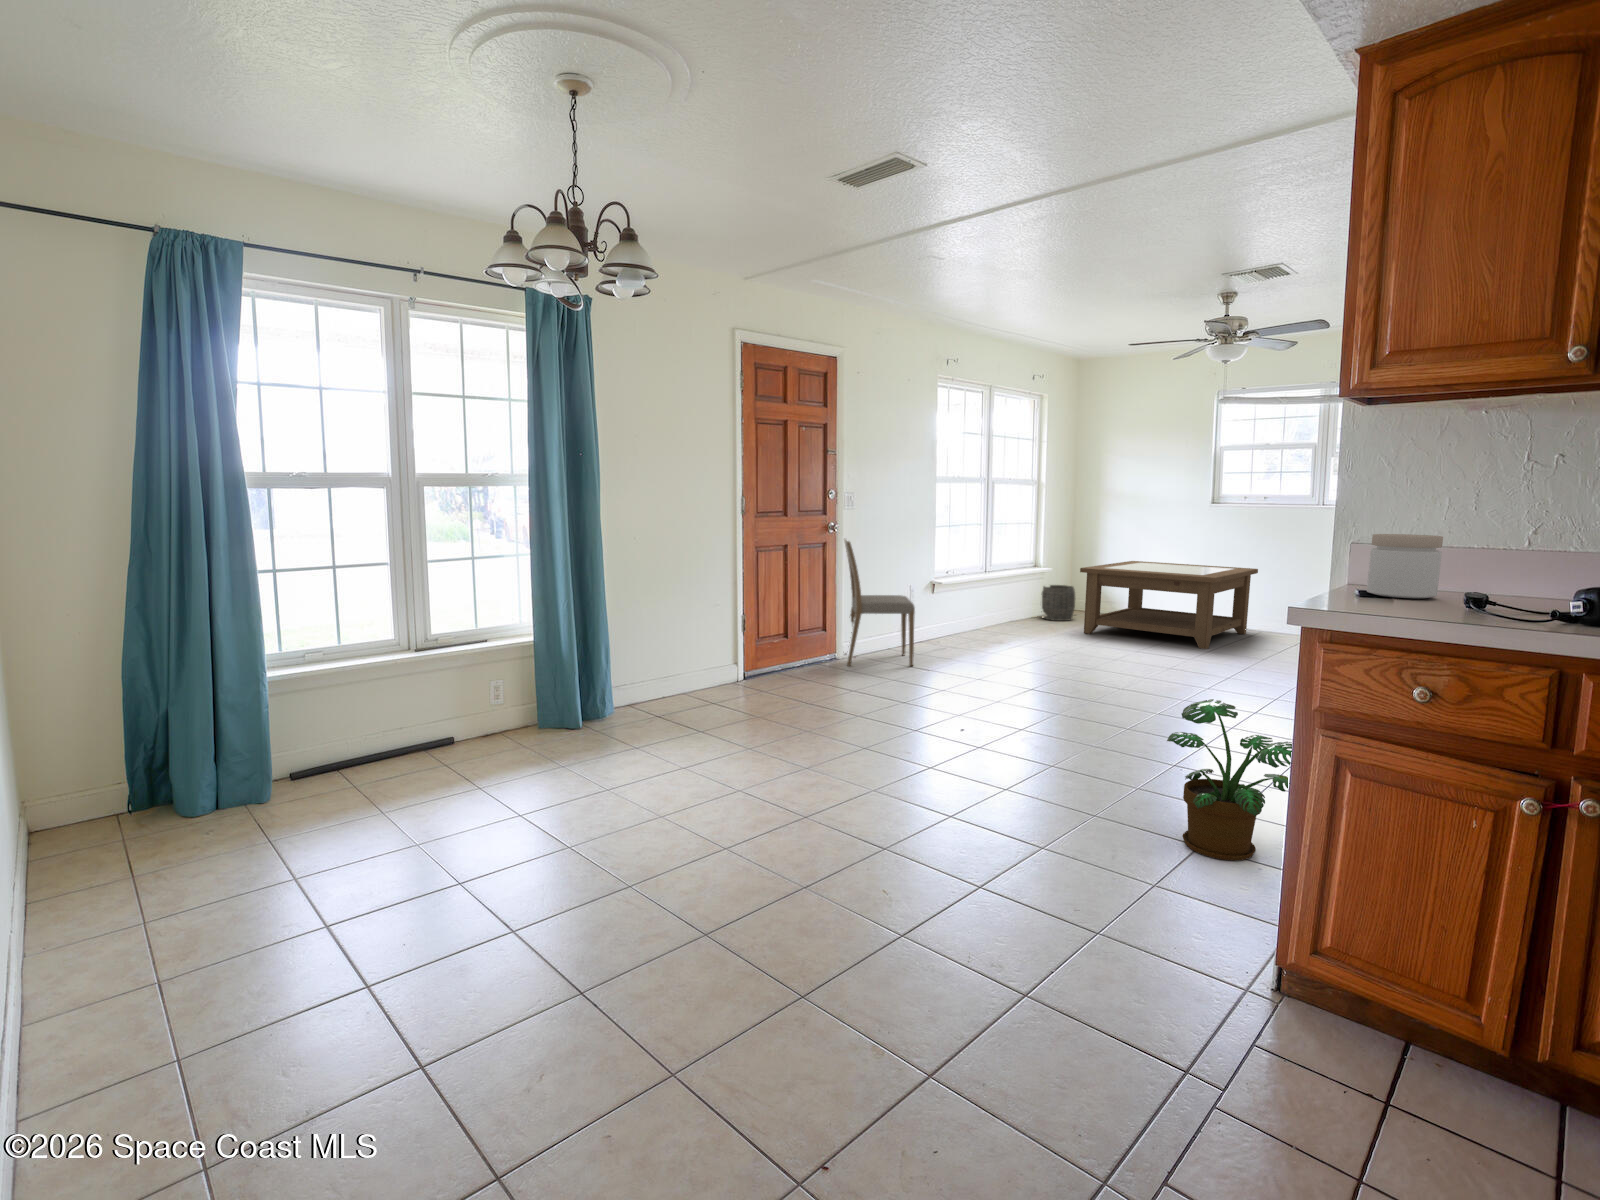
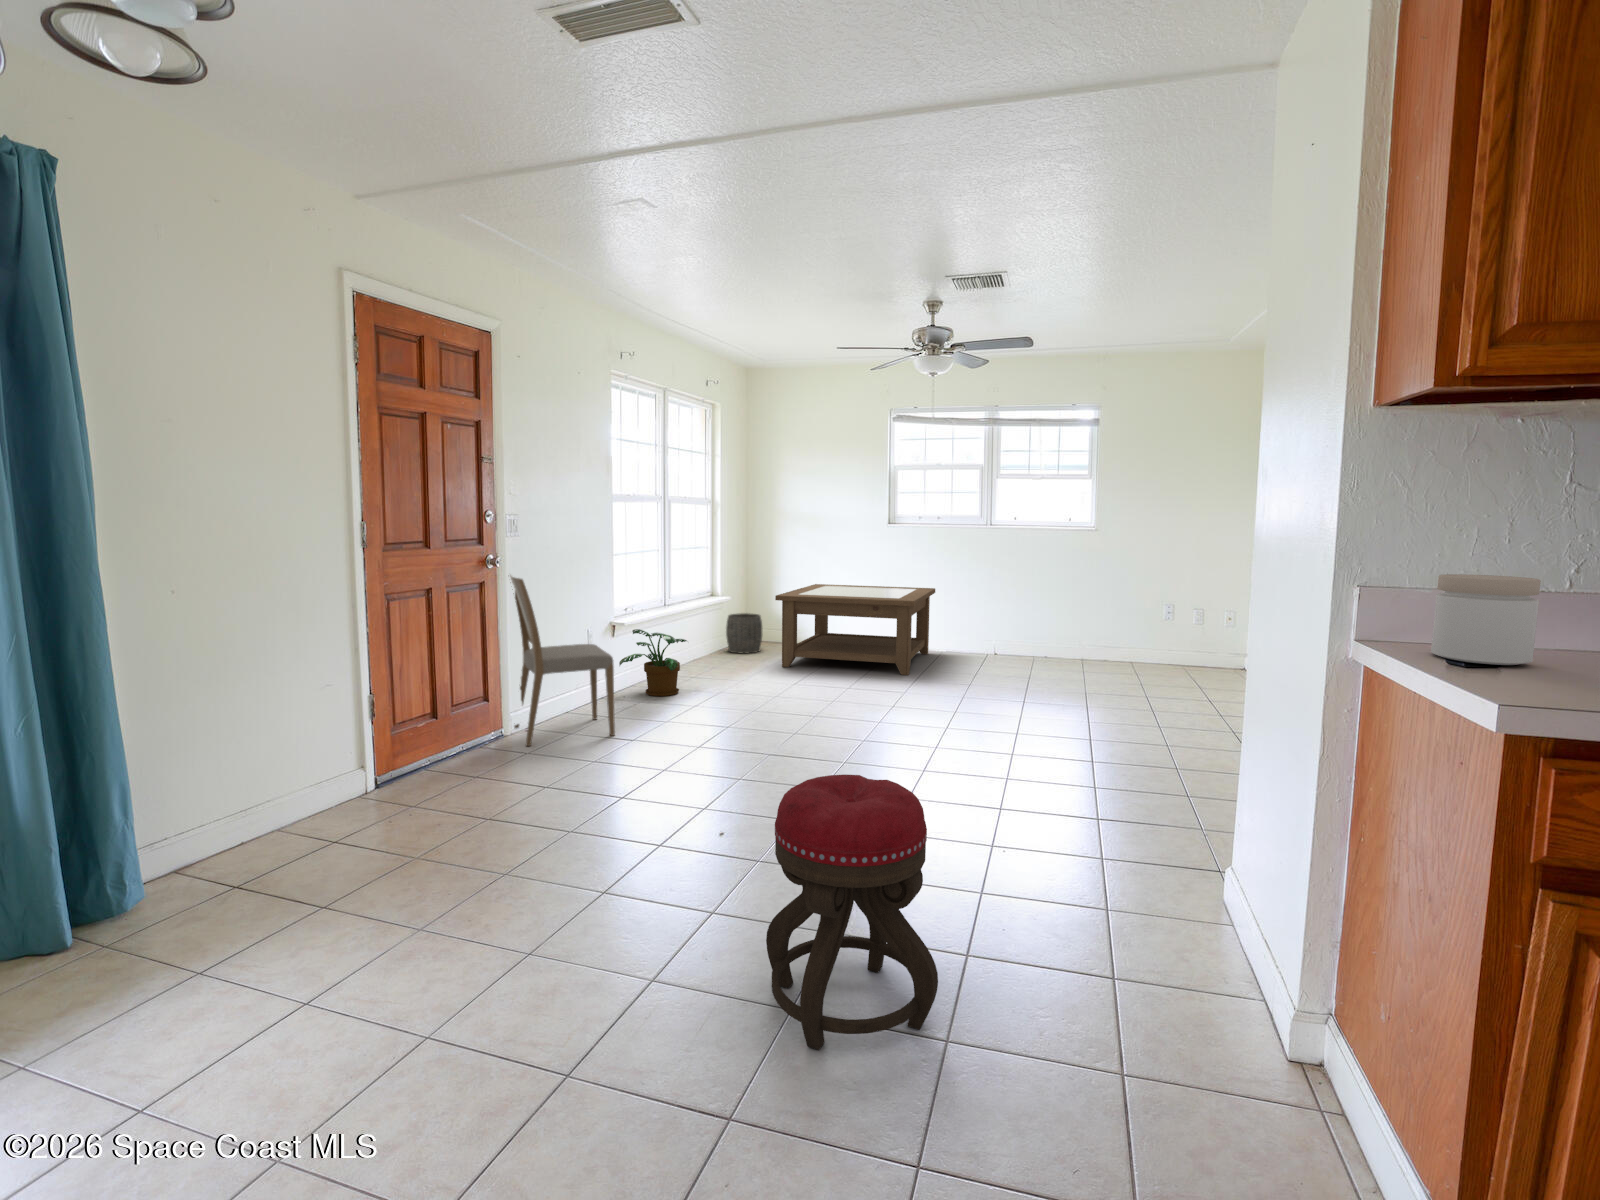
ottoman: none [938,668,1045,836] -> present [766,775,938,1050]
potted plant: present [1167,699,1292,861] -> present [619,629,687,696]

